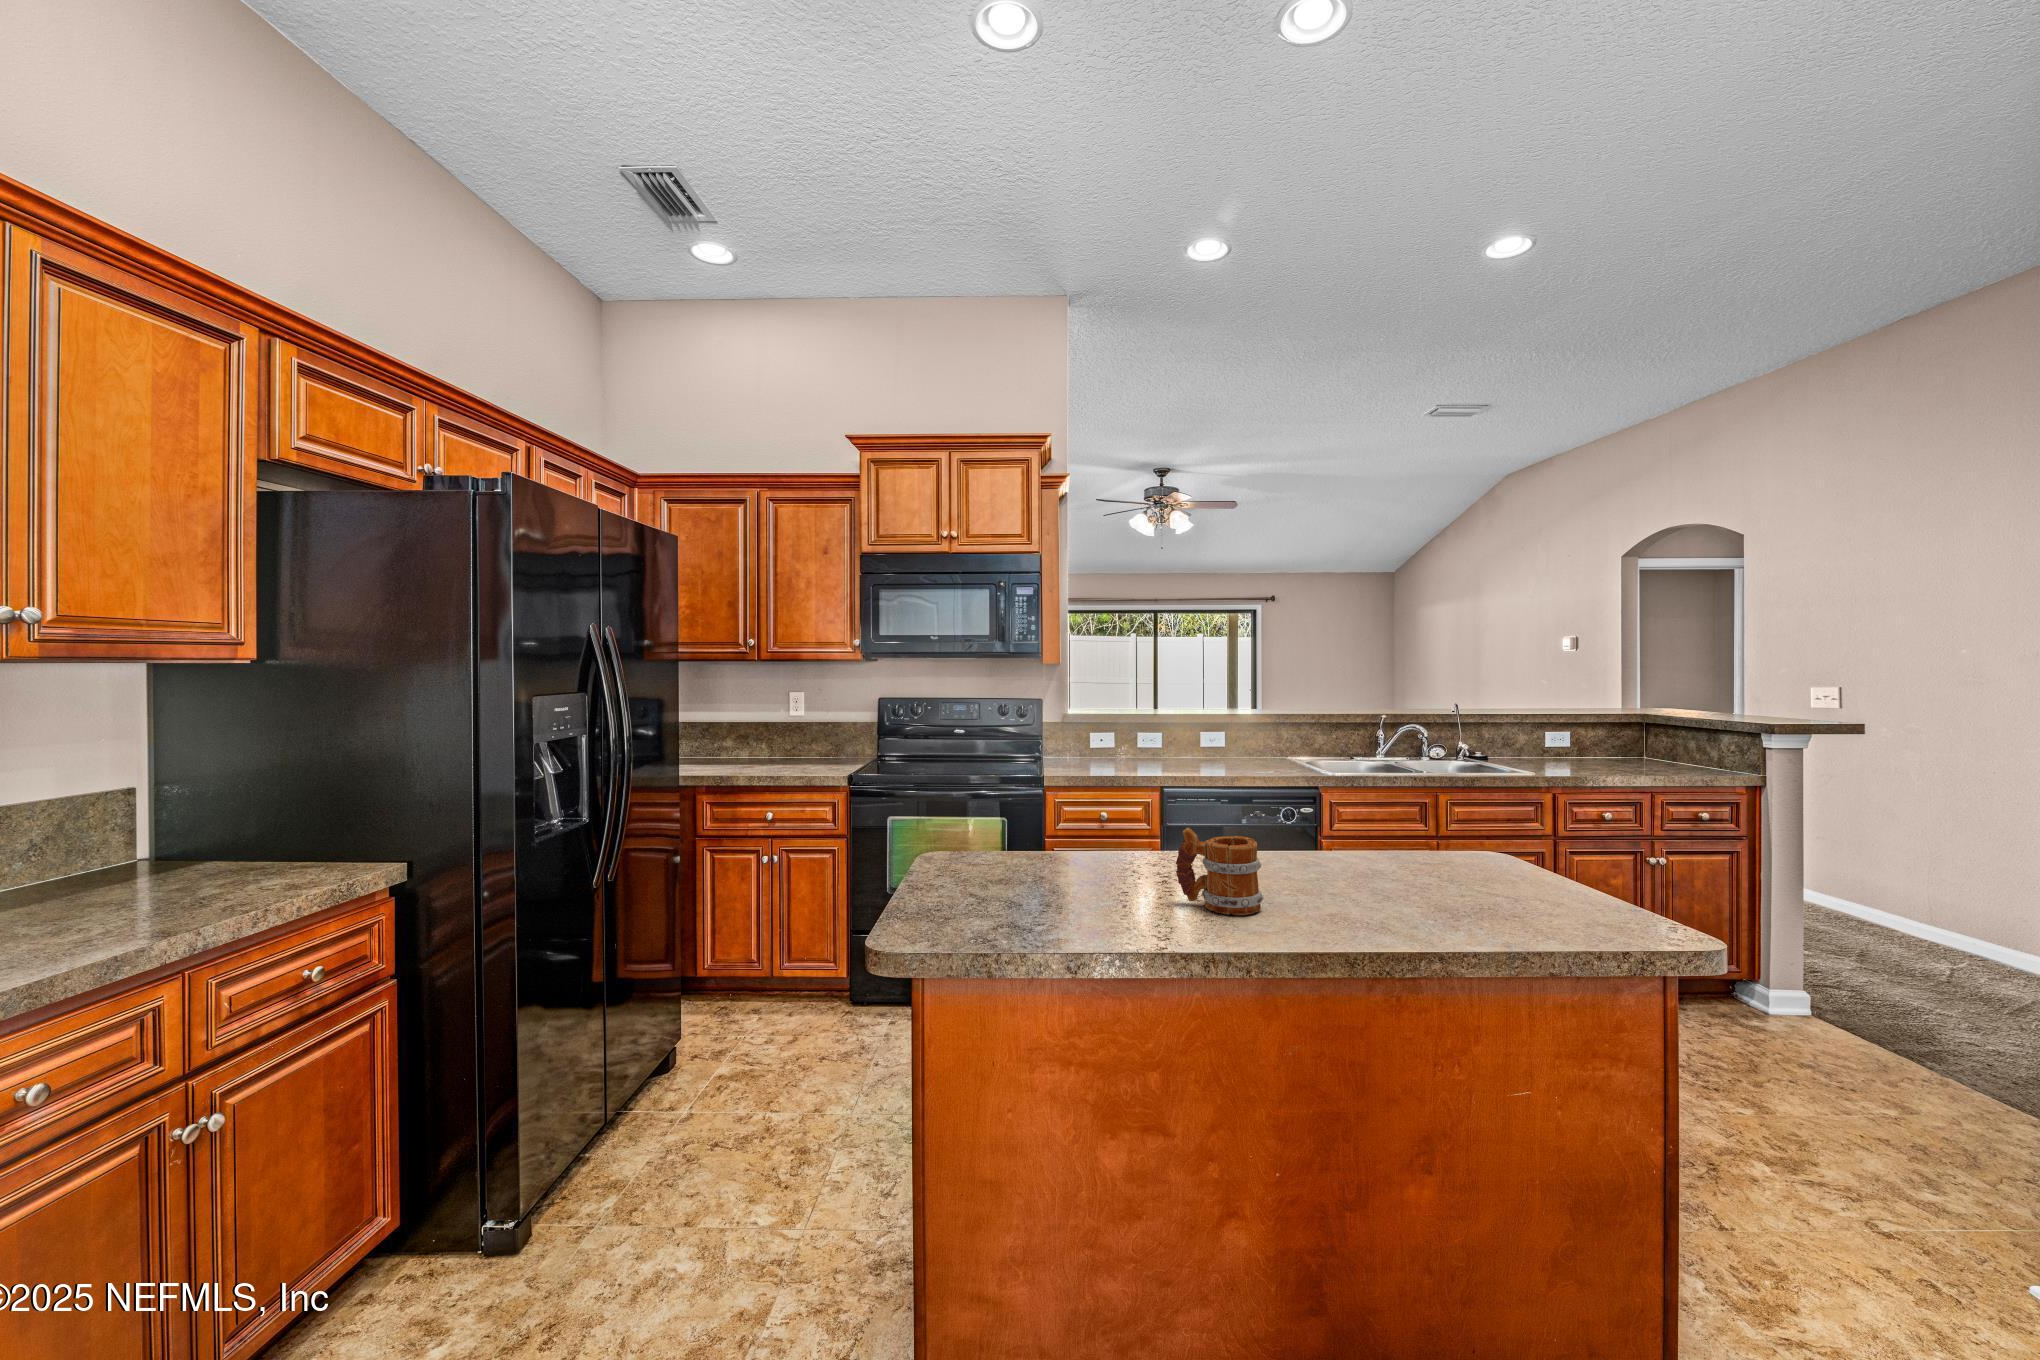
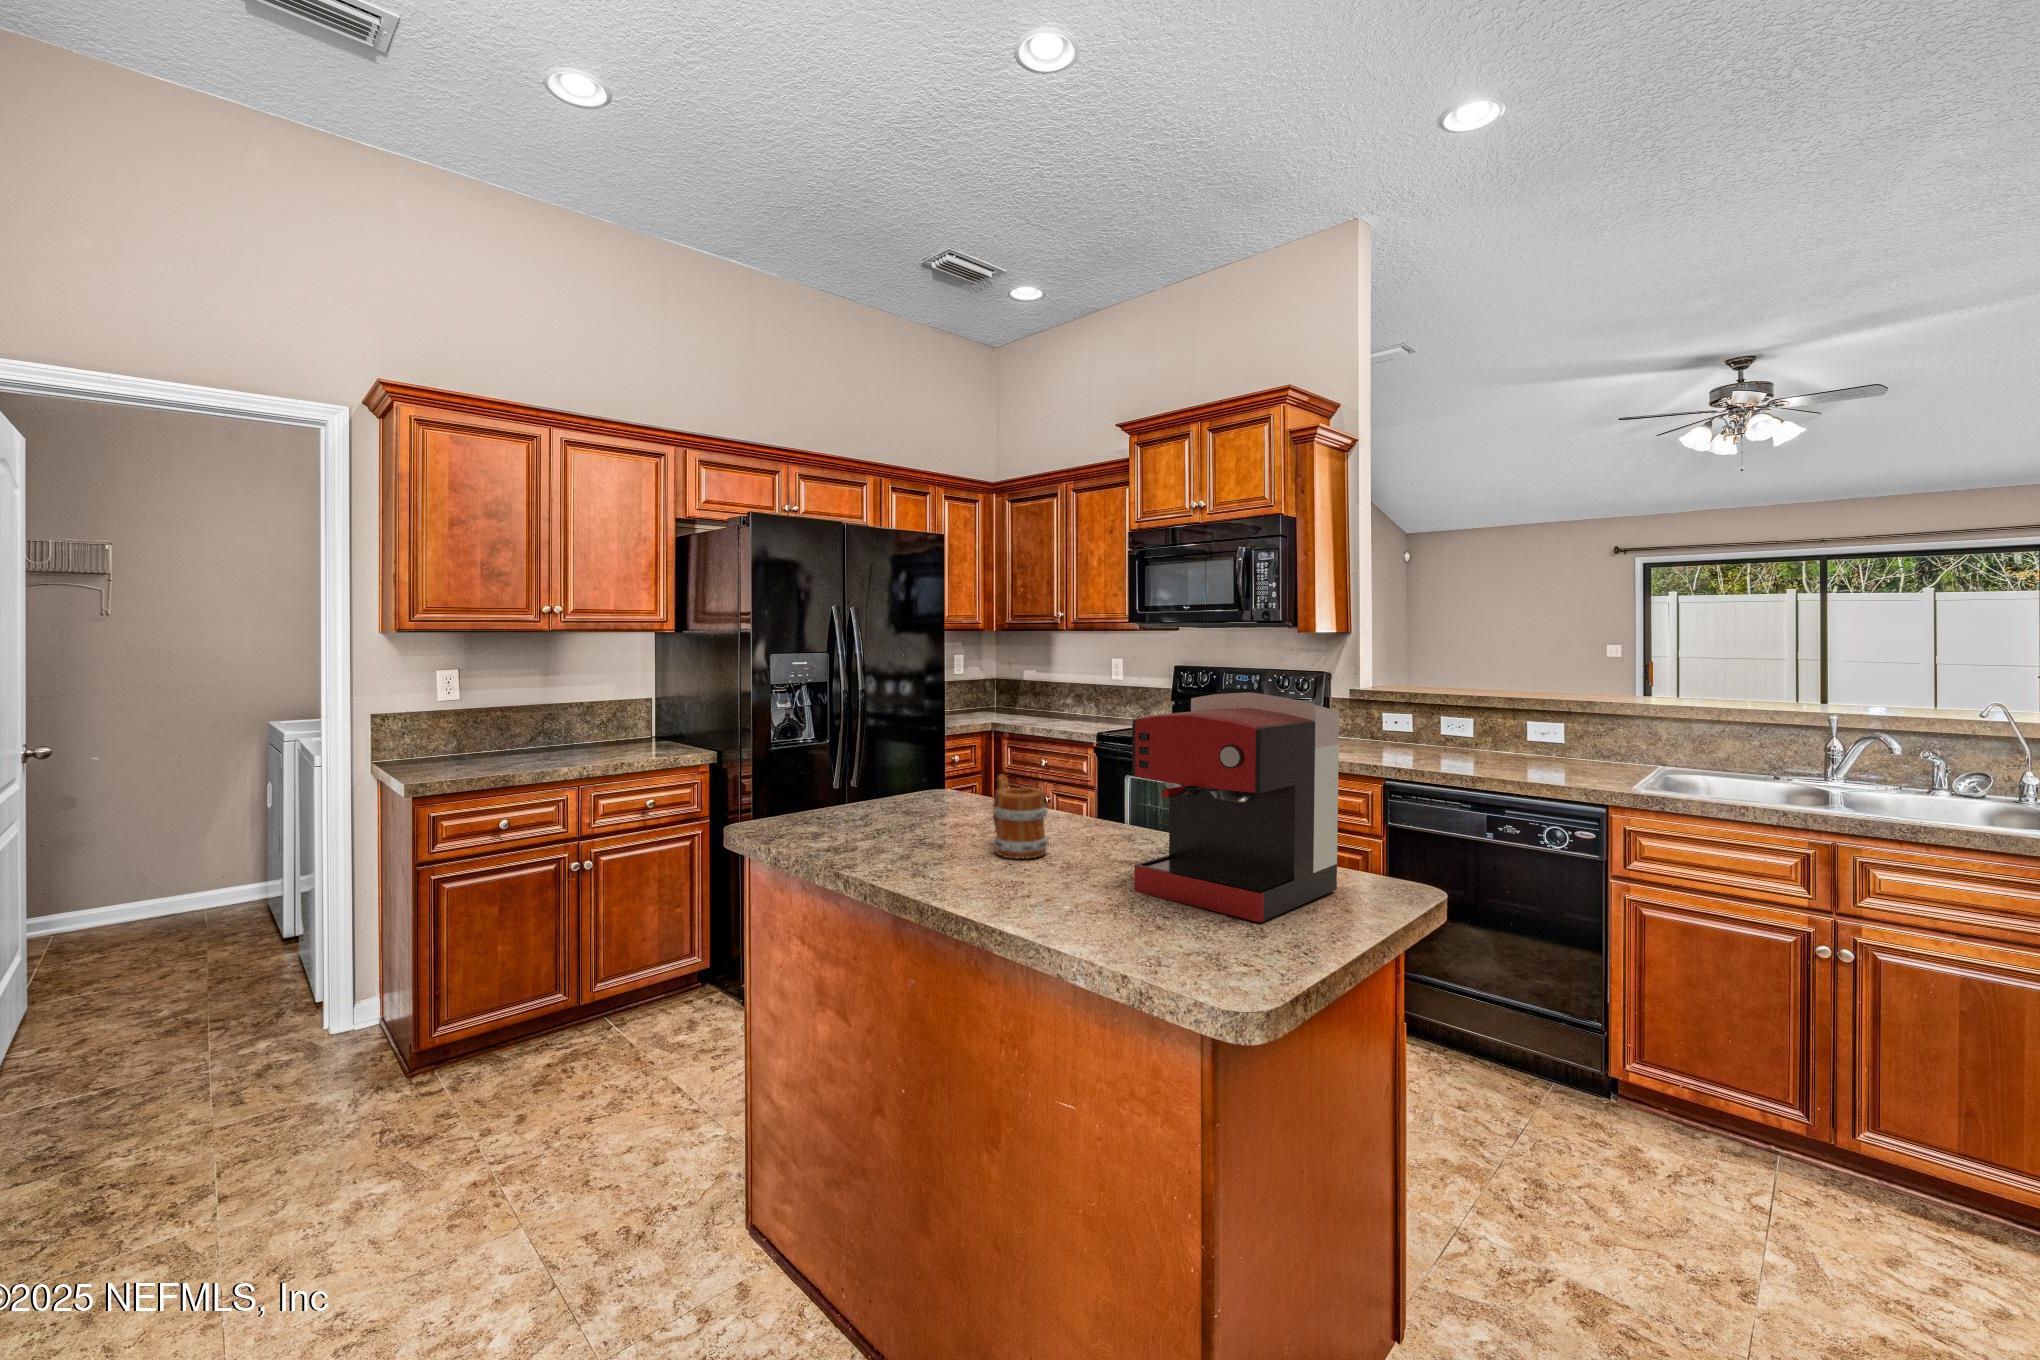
coffee maker: none [1356,721,1548,917] -> present [1132,692,1339,922]

